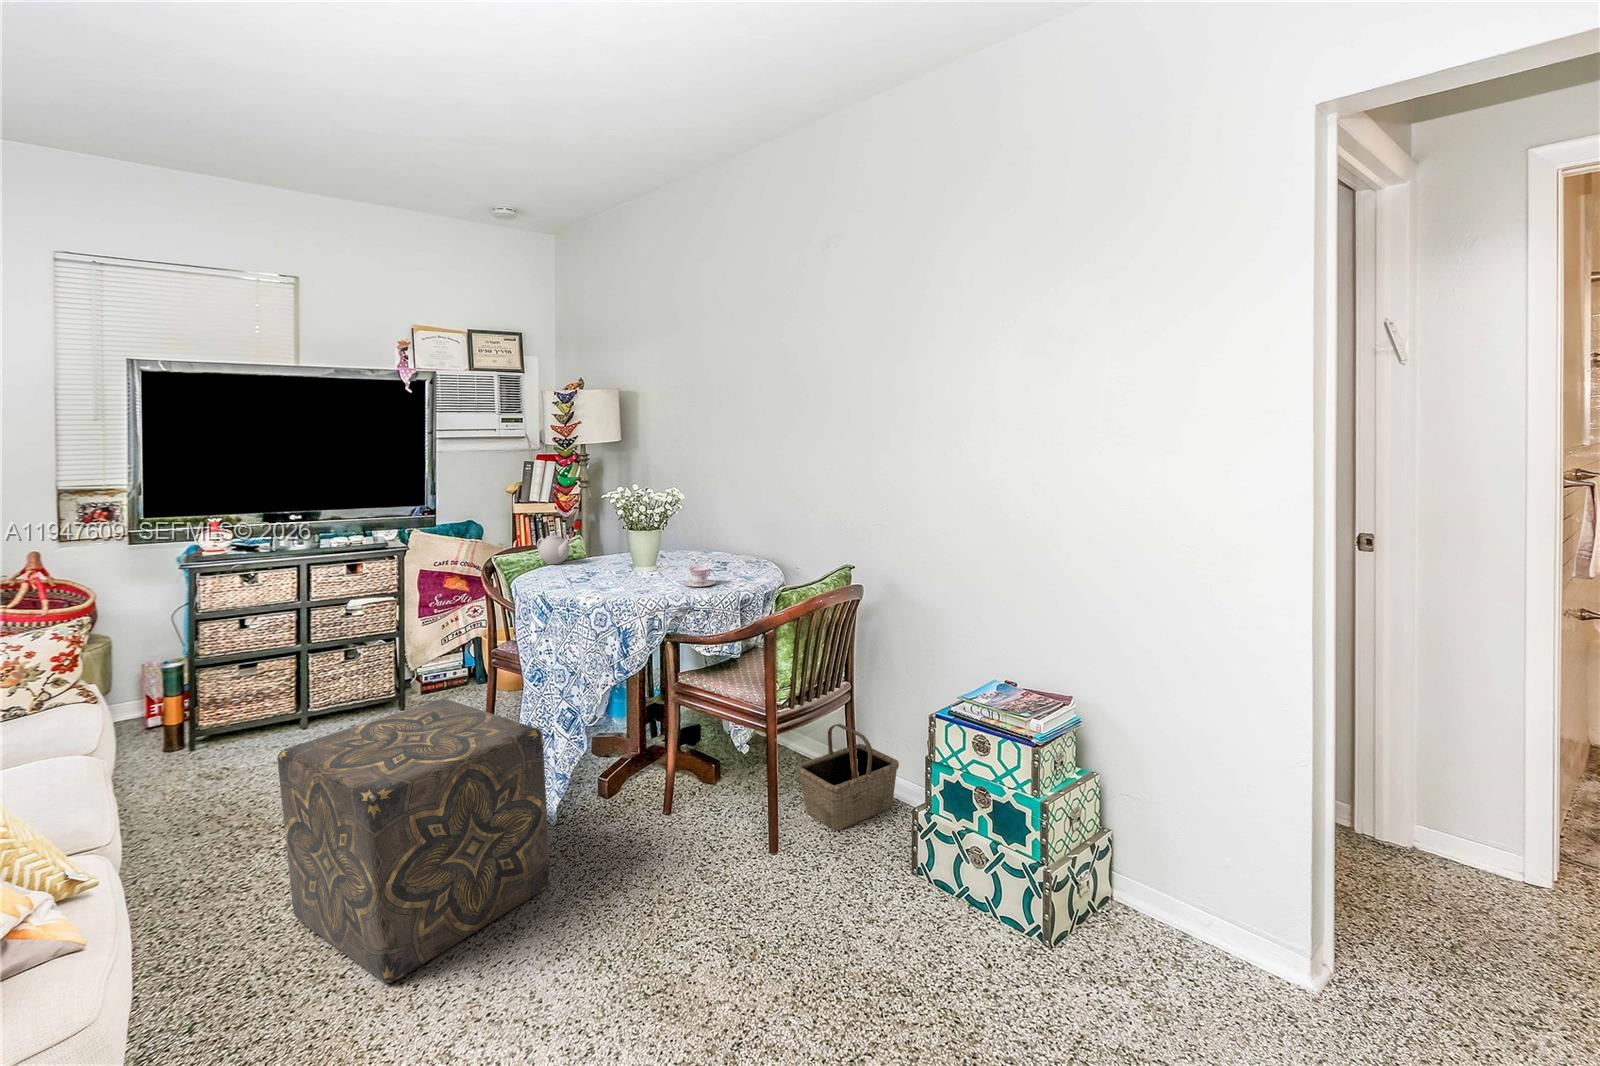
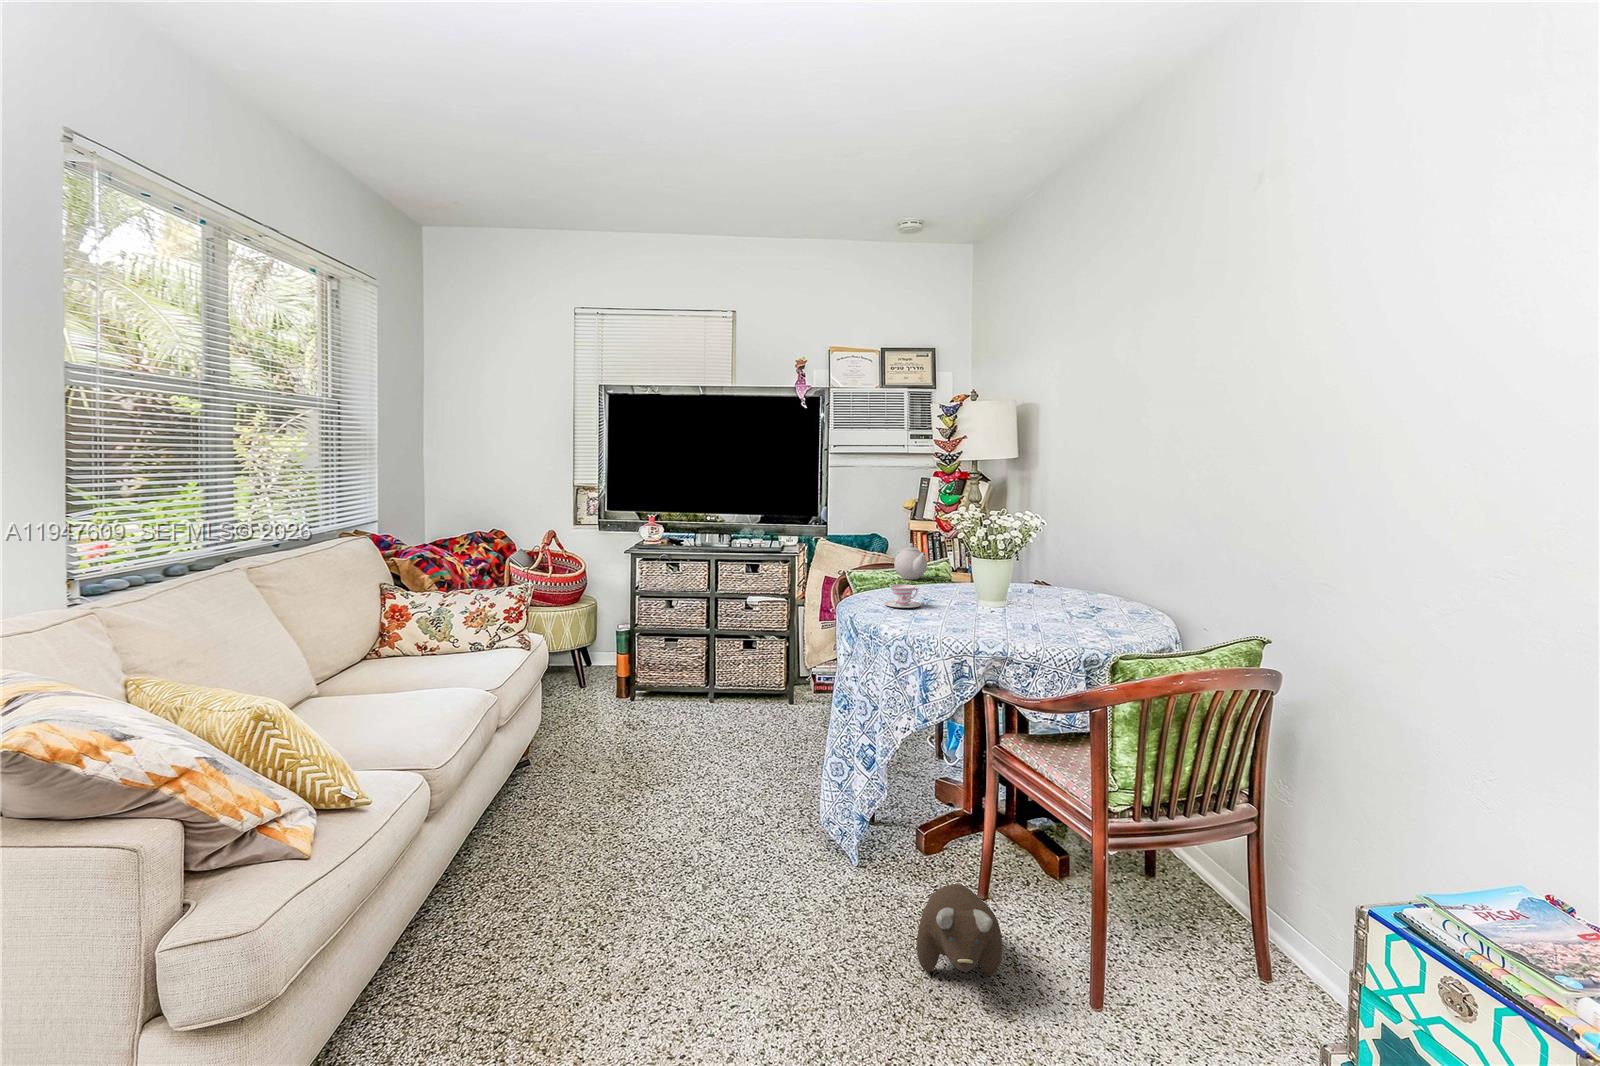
teacup: present [684,566,715,587] -> present [884,584,921,608]
ottoman: present [278,699,550,983] -> none [595,699,818,976]
basket: present [797,724,899,830] -> none [1158,848,1335,1007]
plush toy: none [640,804,707,877] -> present [917,884,1002,976]

